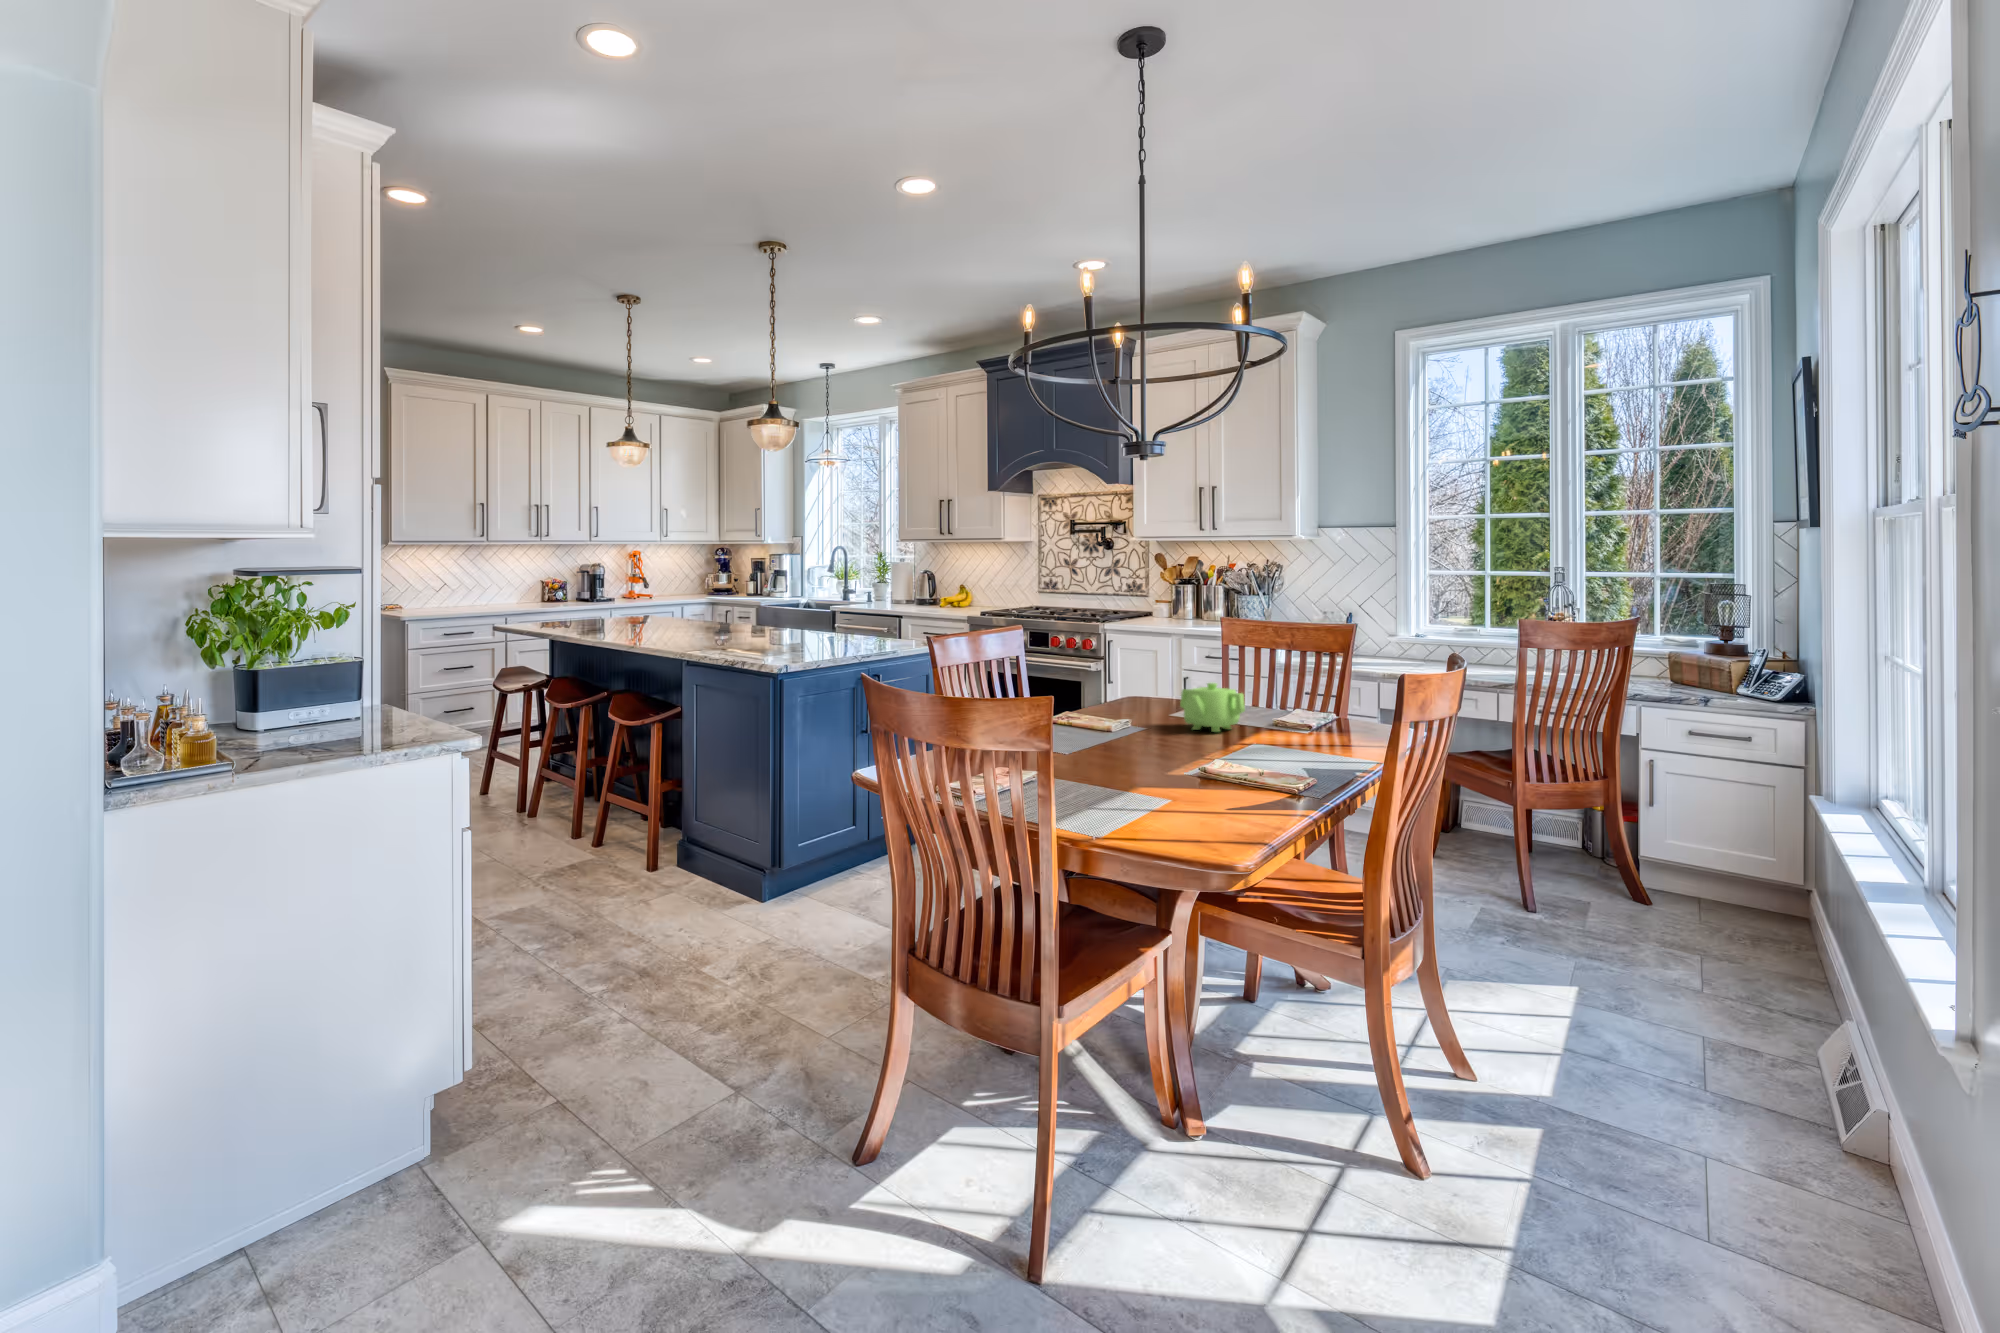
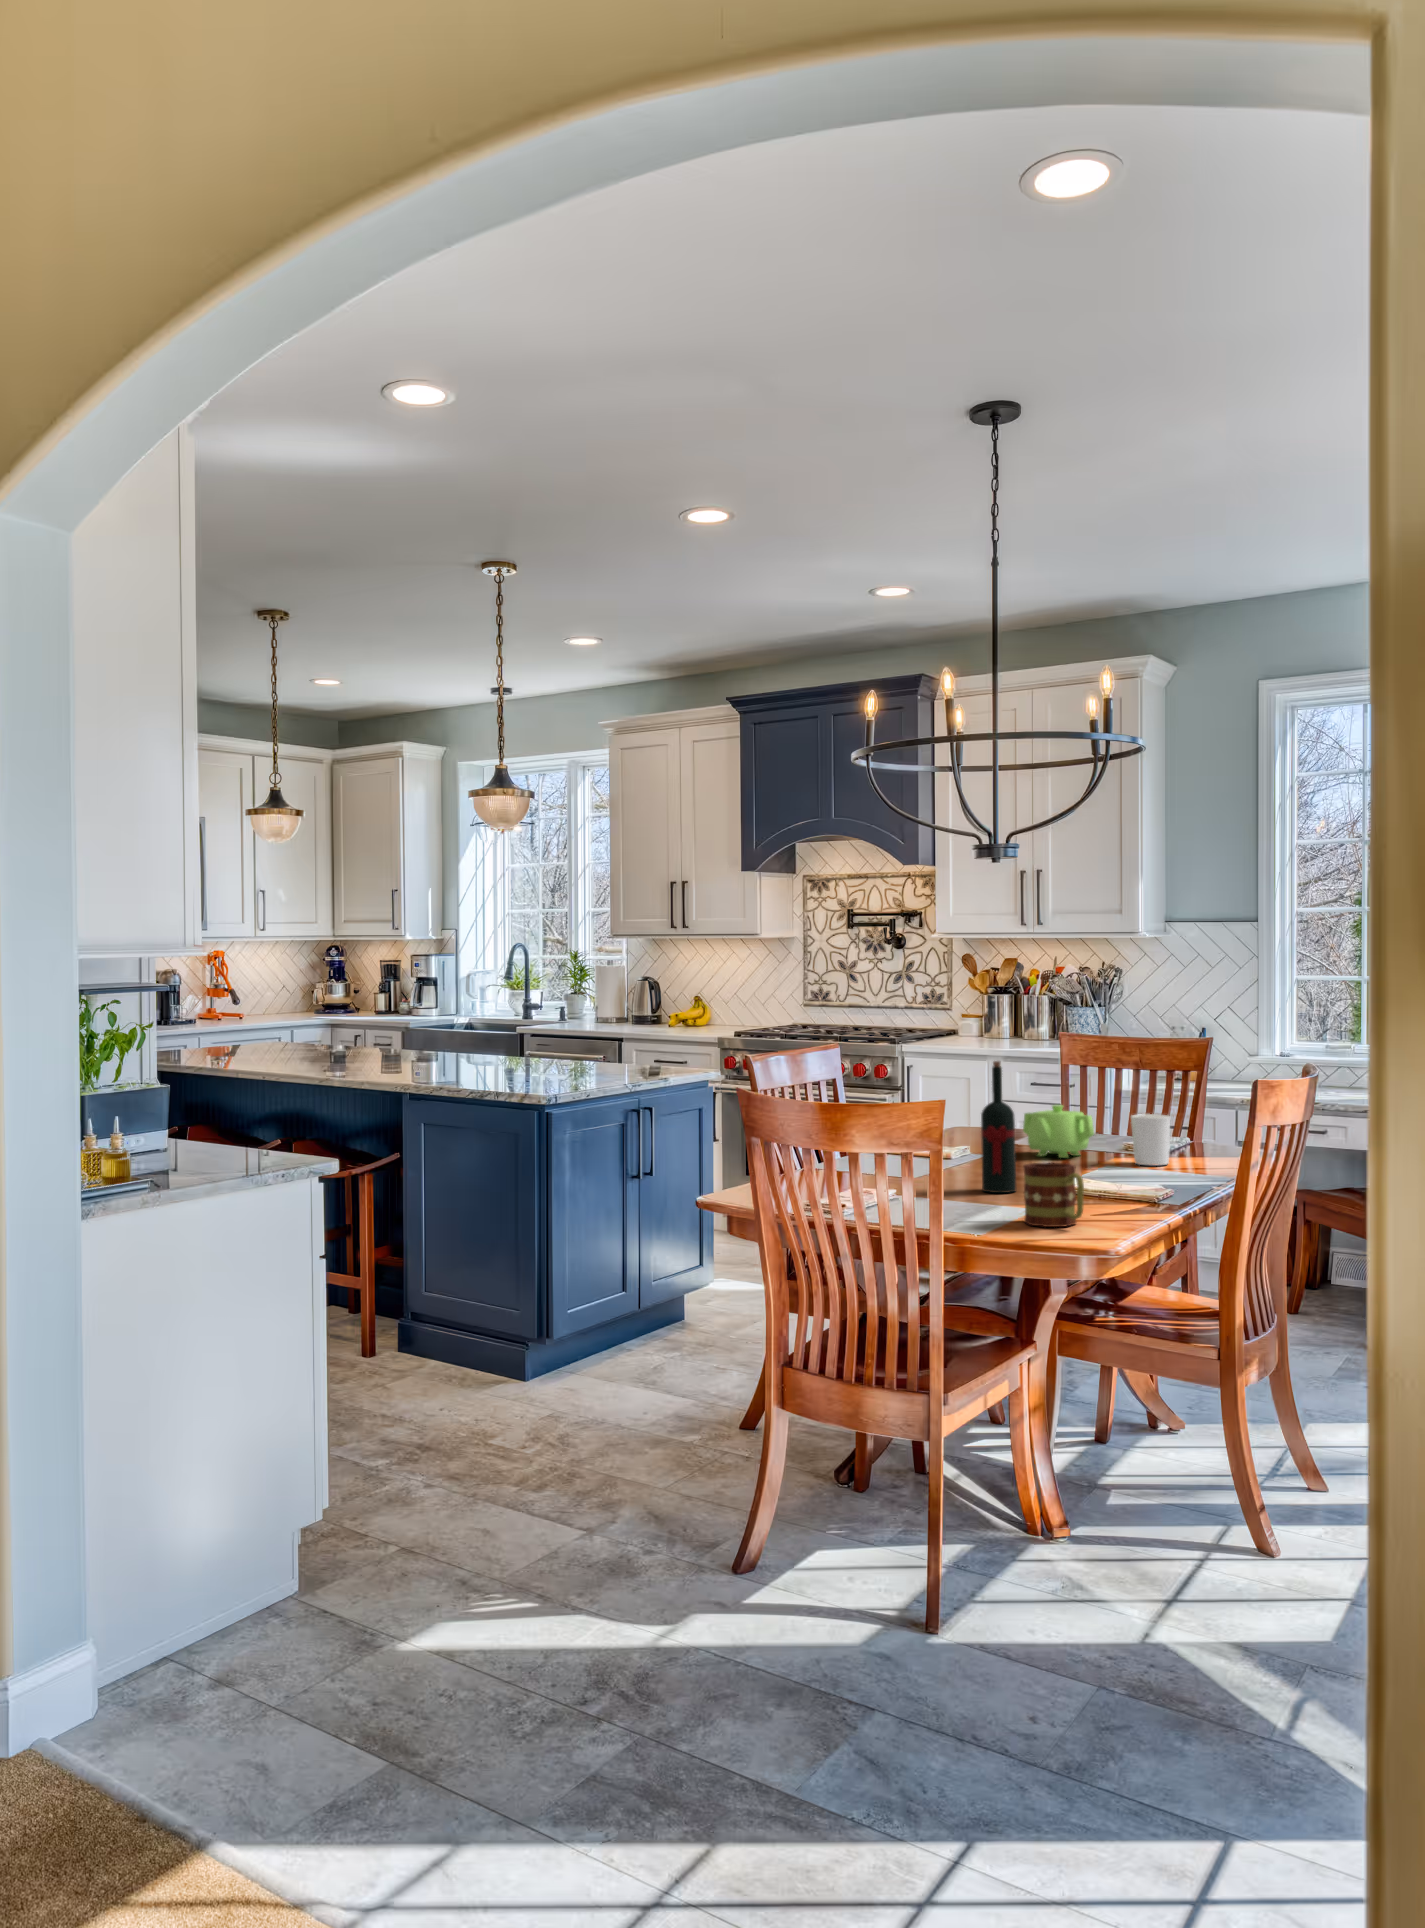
wine bottle: none [1129,645,1163,775] -> present [981,1061,1016,1193]
candle holder: none [1280,694,1318,743] -> present [1131,1114,1171,1165]
mug: none [1161,755,1225,828] -> present [1023,1163,1084,1227]

